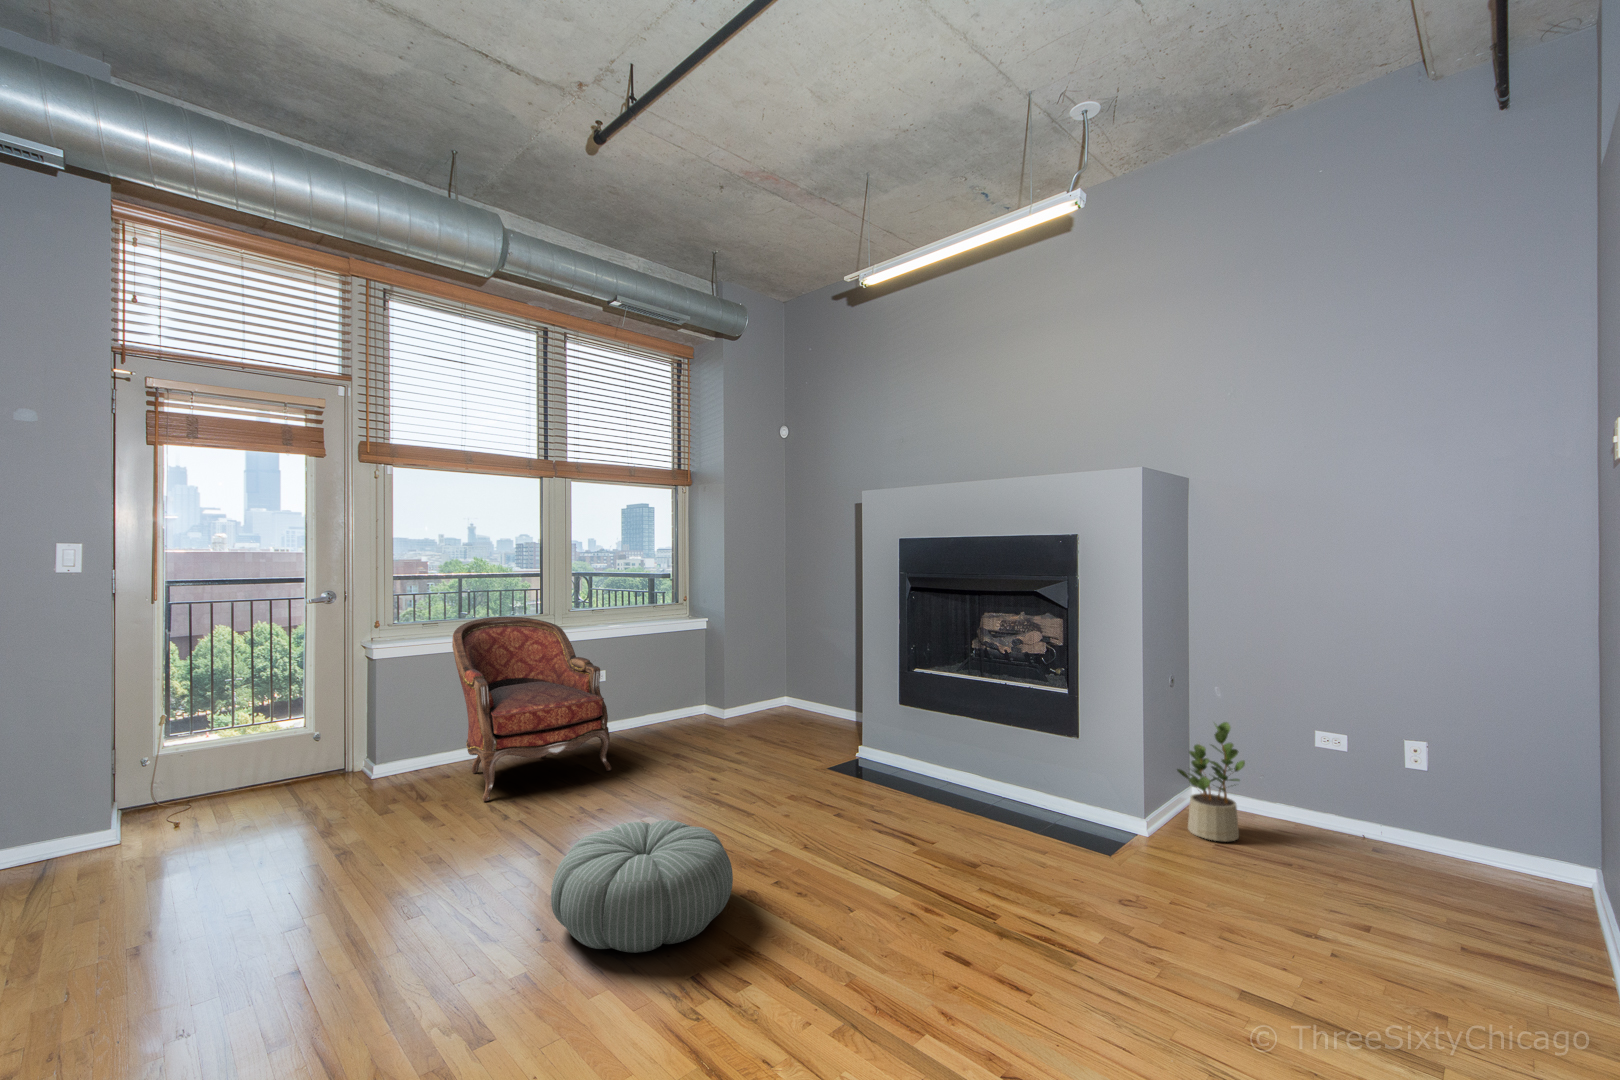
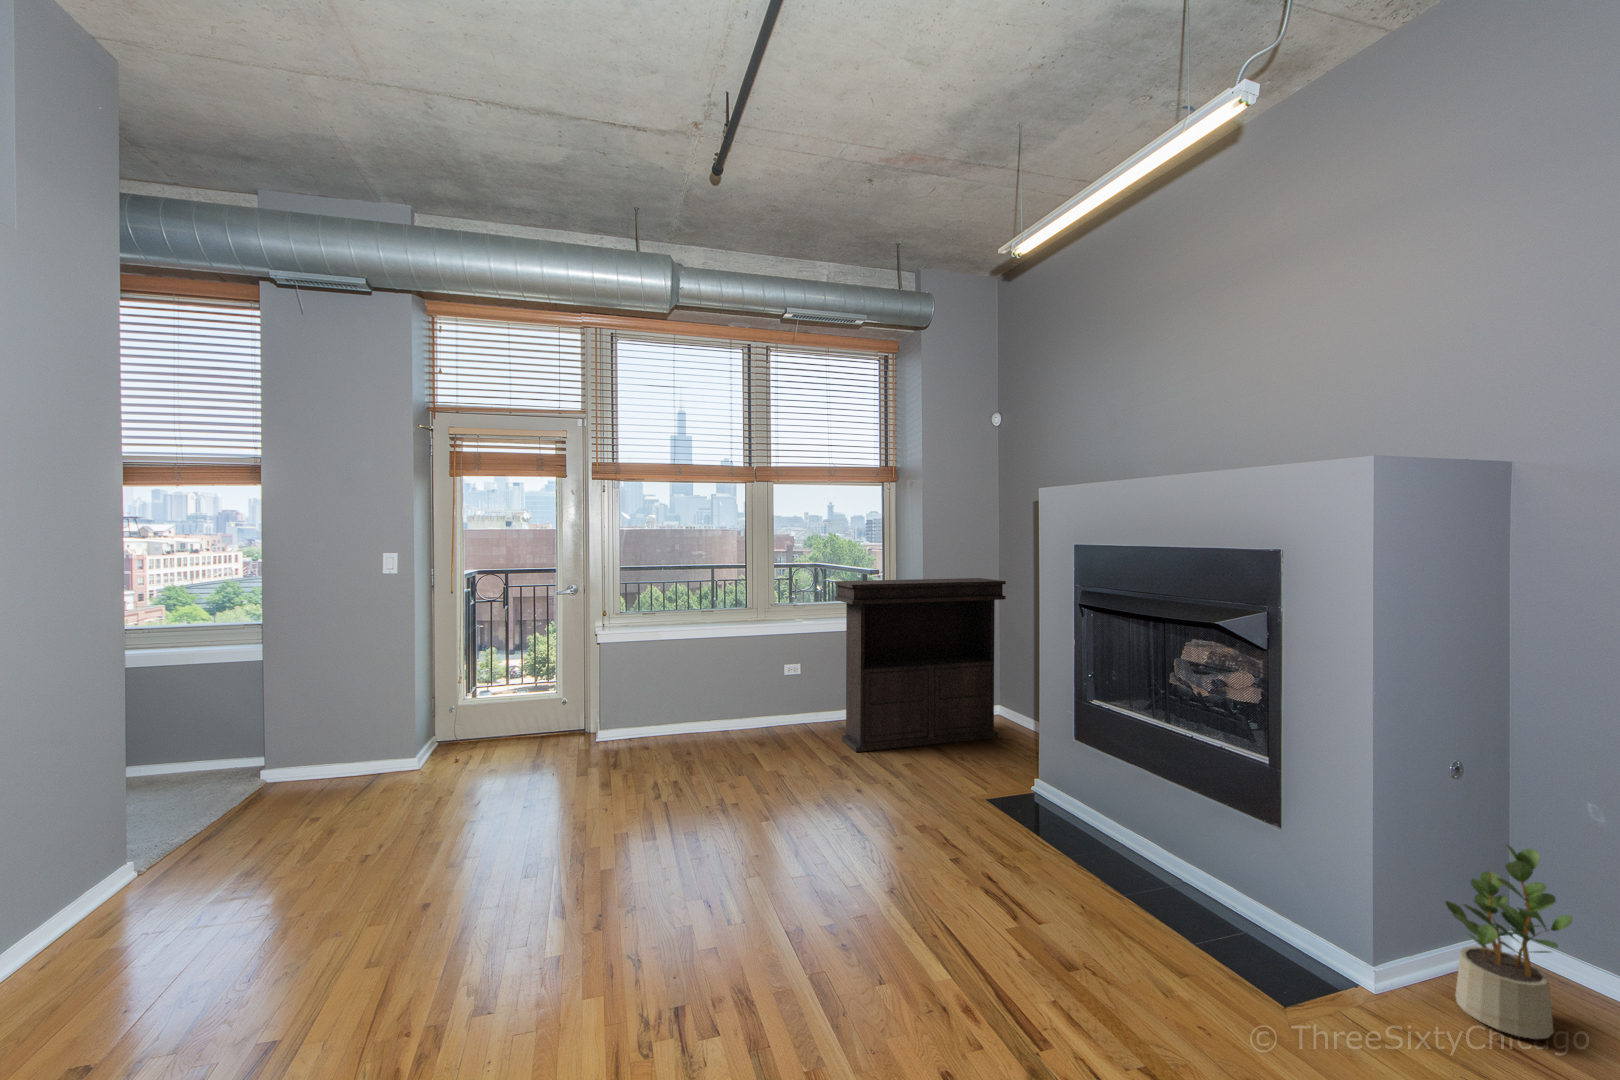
console table: none [649,575,803,749] -> present [835,578,1006,752]
armchair: present [452,617,611,801] -> none [653,612,780,778]
pouf: present [551,820,733,953] -> none [597,831,772,968]

